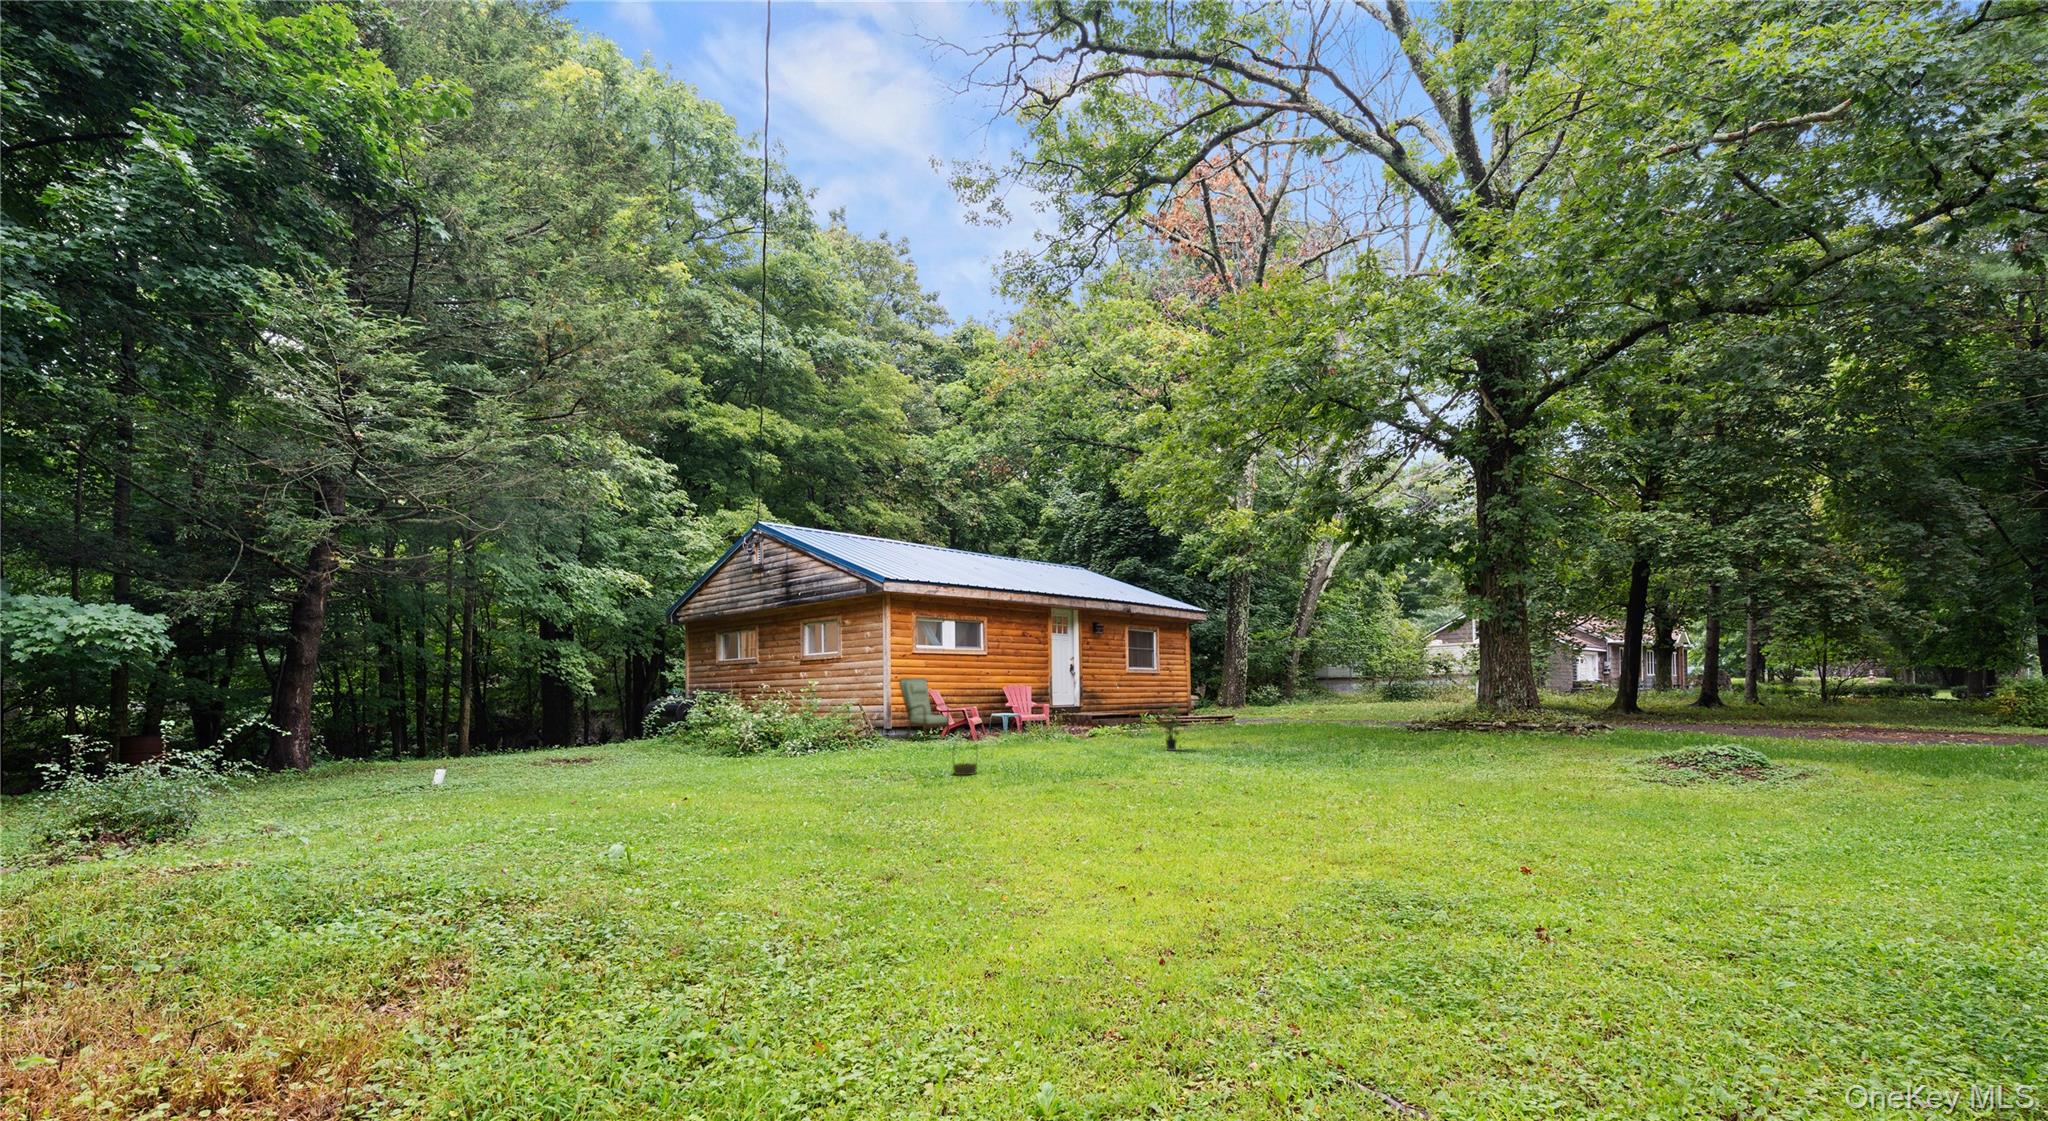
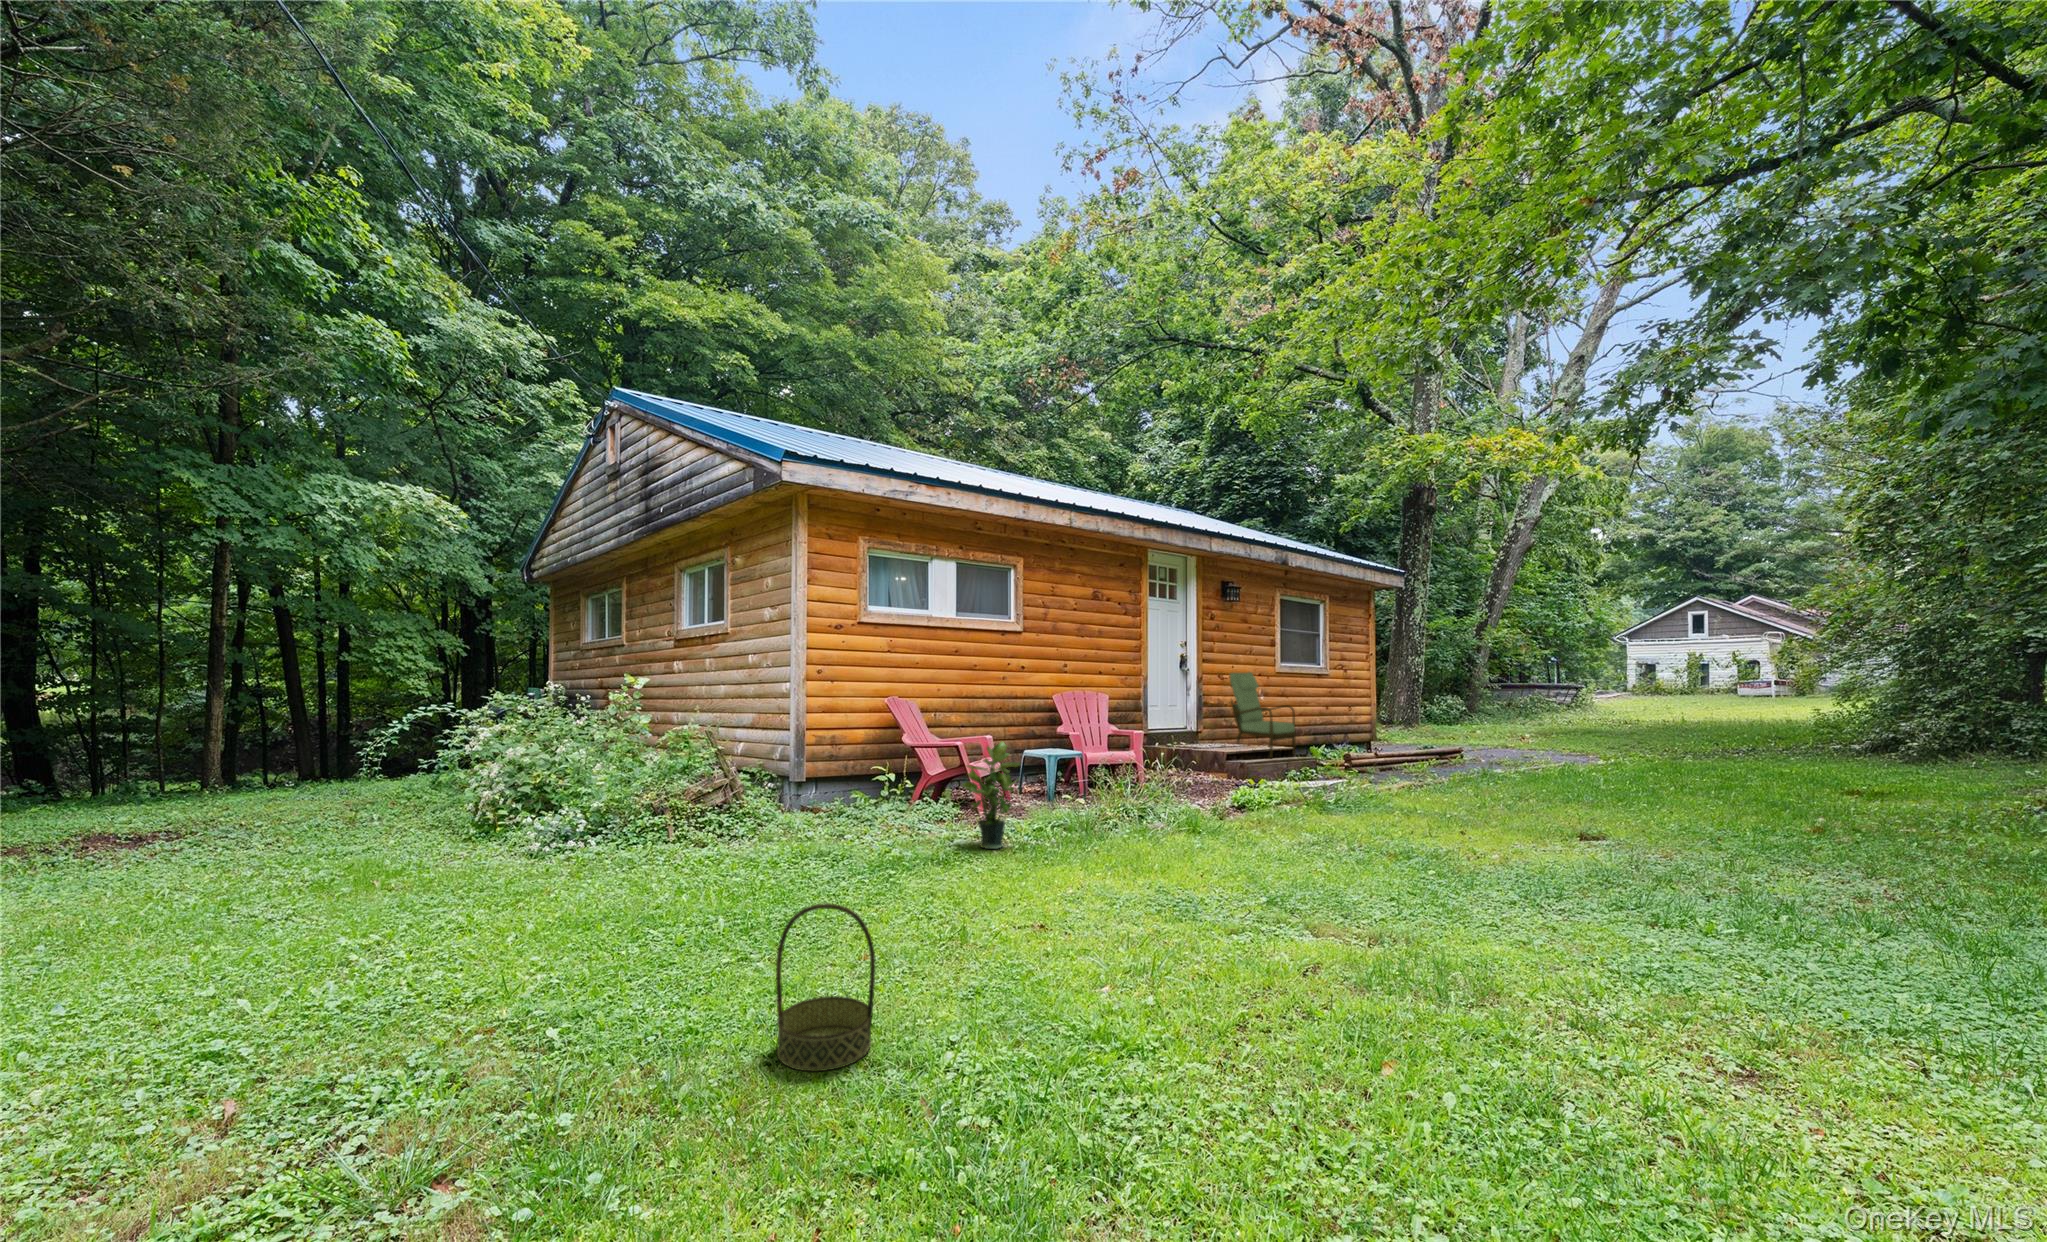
armchair: present [899,678,949,738] -> present [1230,672,1296,757]
potted plant: present [1159,707,1181,751] -> present [963,742,1020,849]

